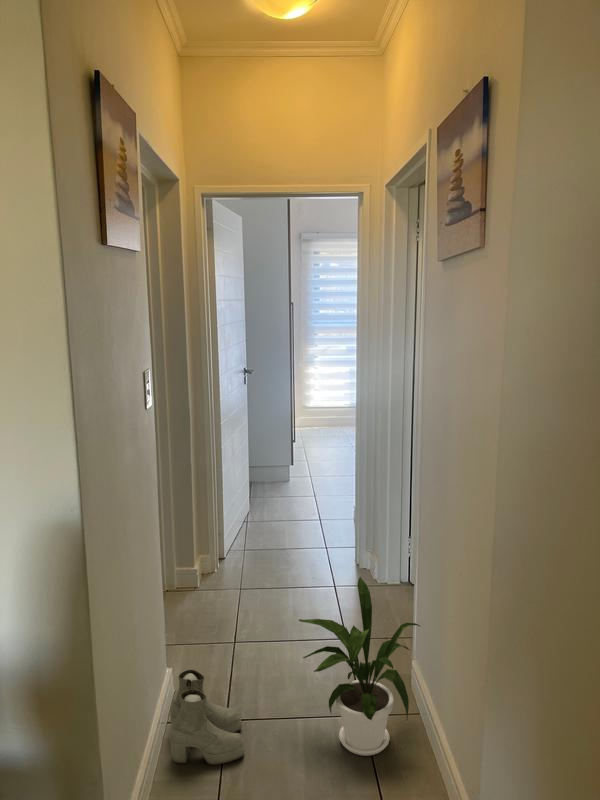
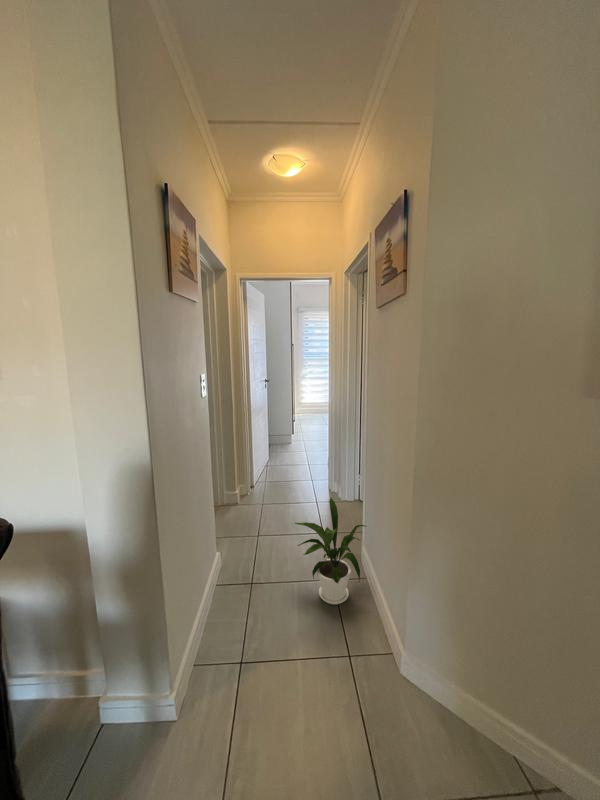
boots: present [169,670,244,765] -> none [217,553,262,611]

